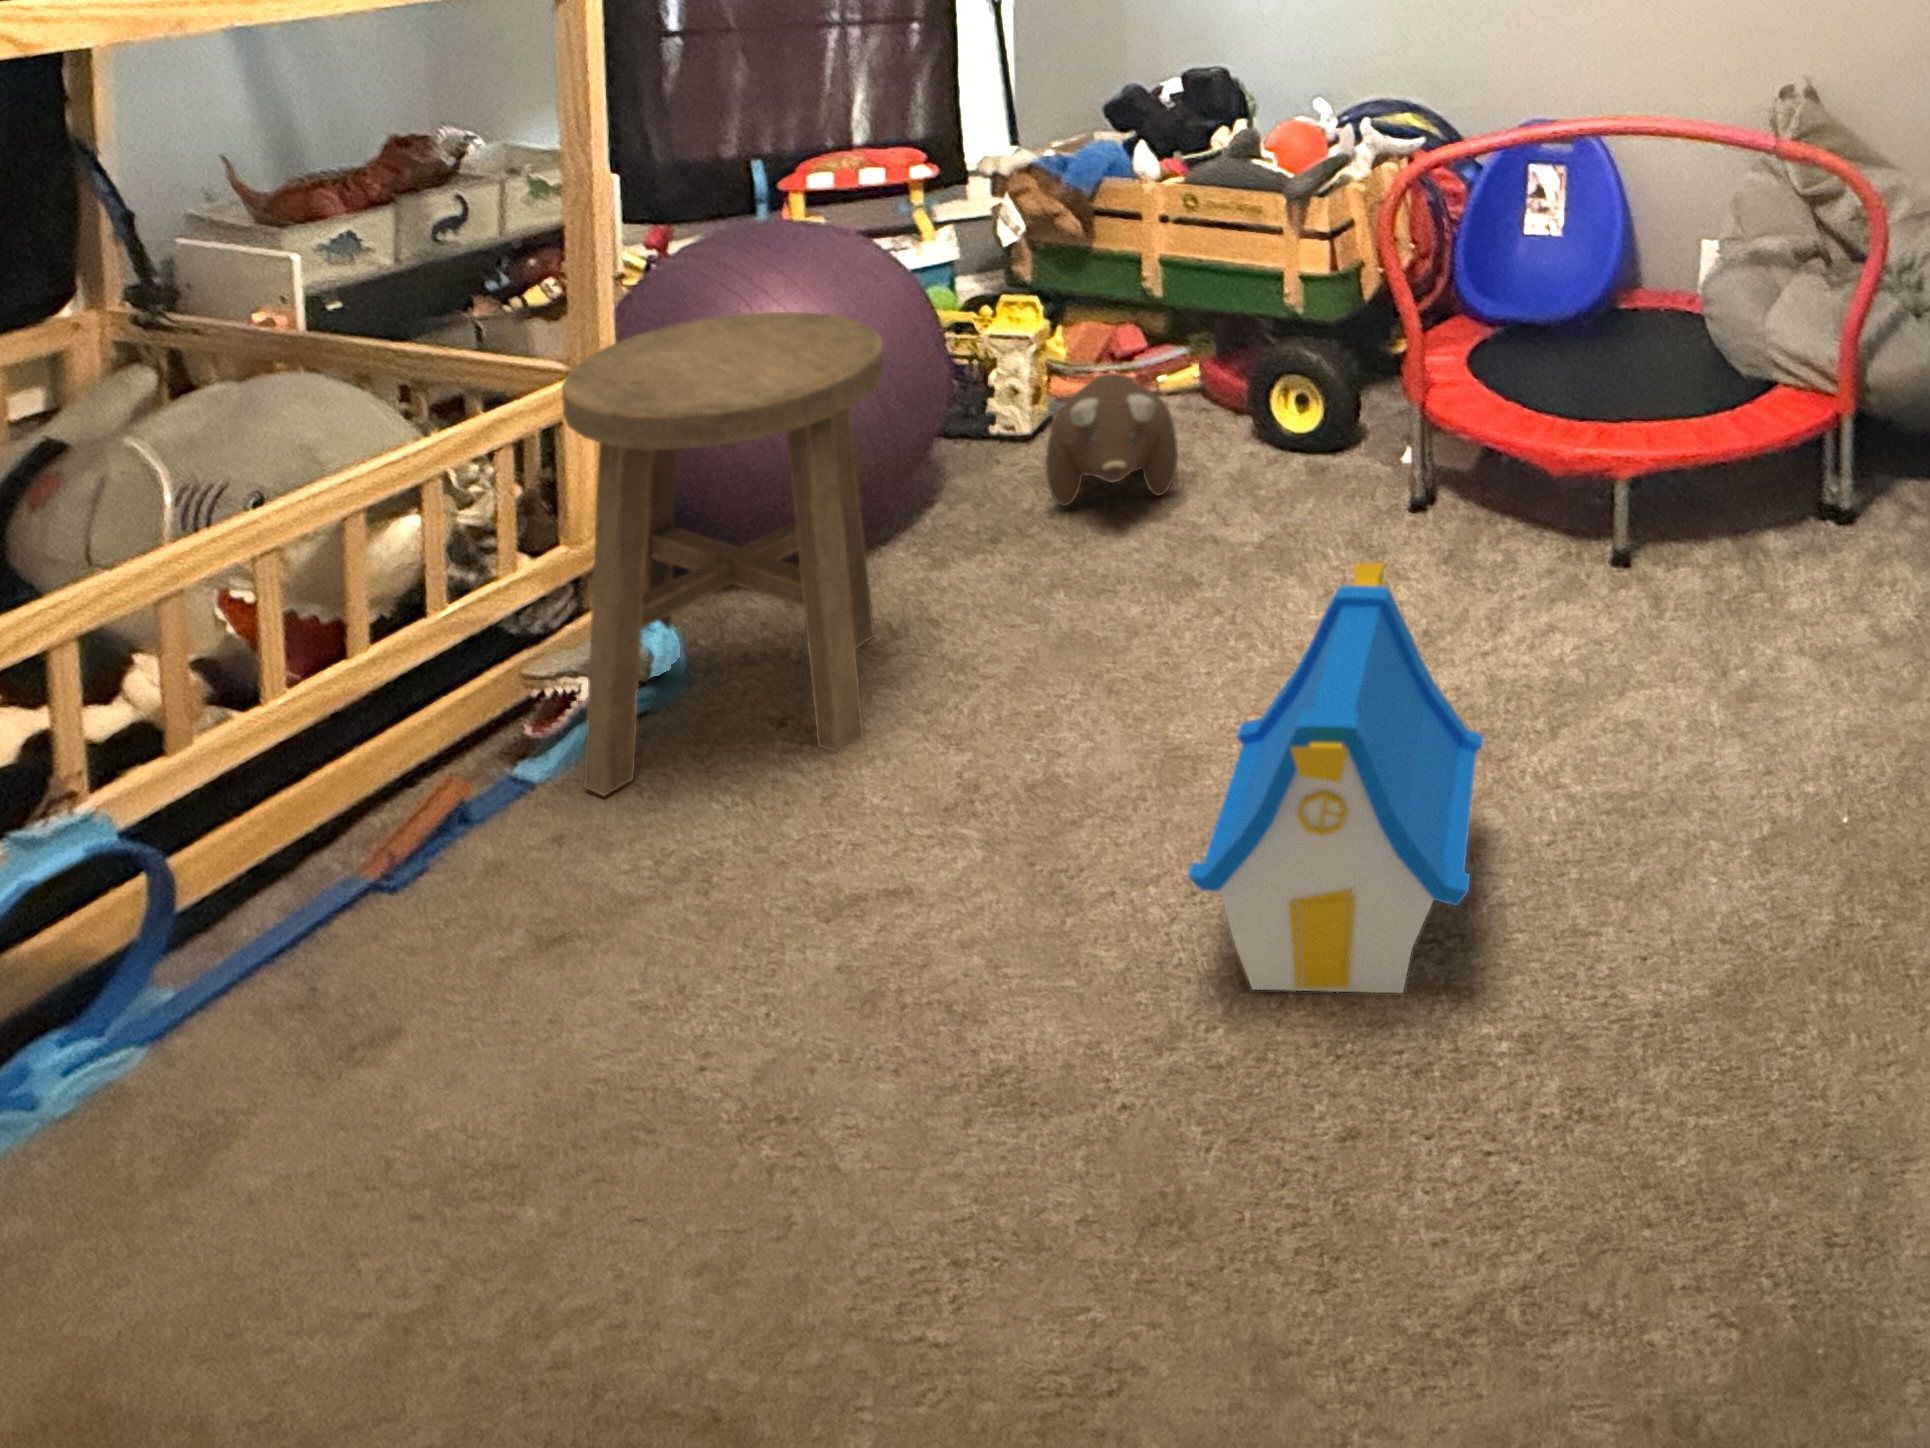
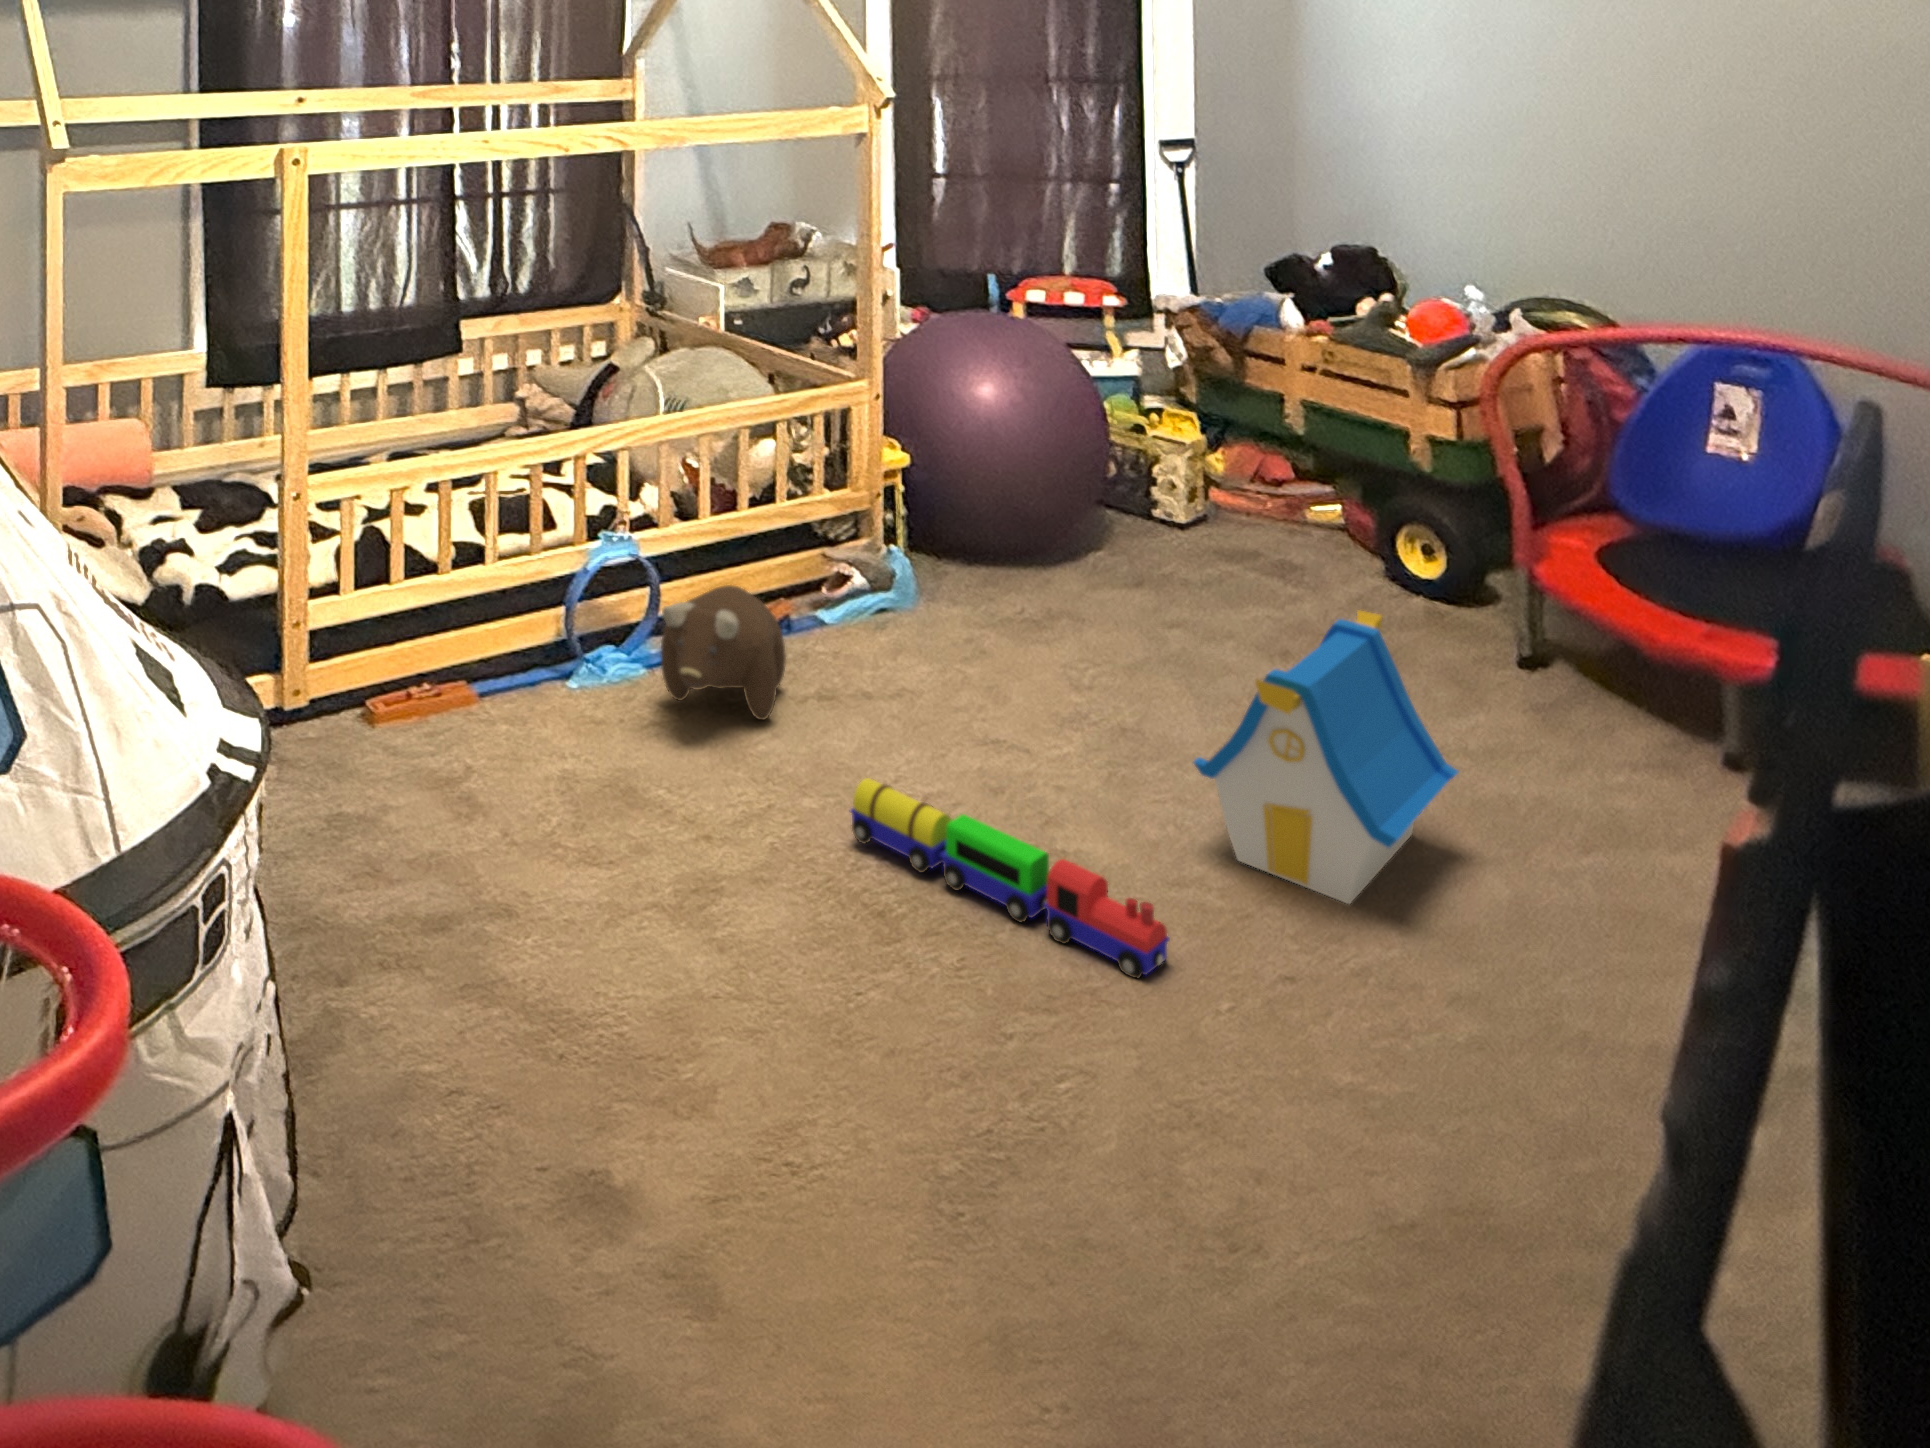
stool: present [562,312,883,796] -> none [851,358,1042,663]
plush toy: present [1046,373,1178,506] -> present [661,585,786,720]
toy train: none [628,1163,1222,1342] -> present [850,778,1169,978]

